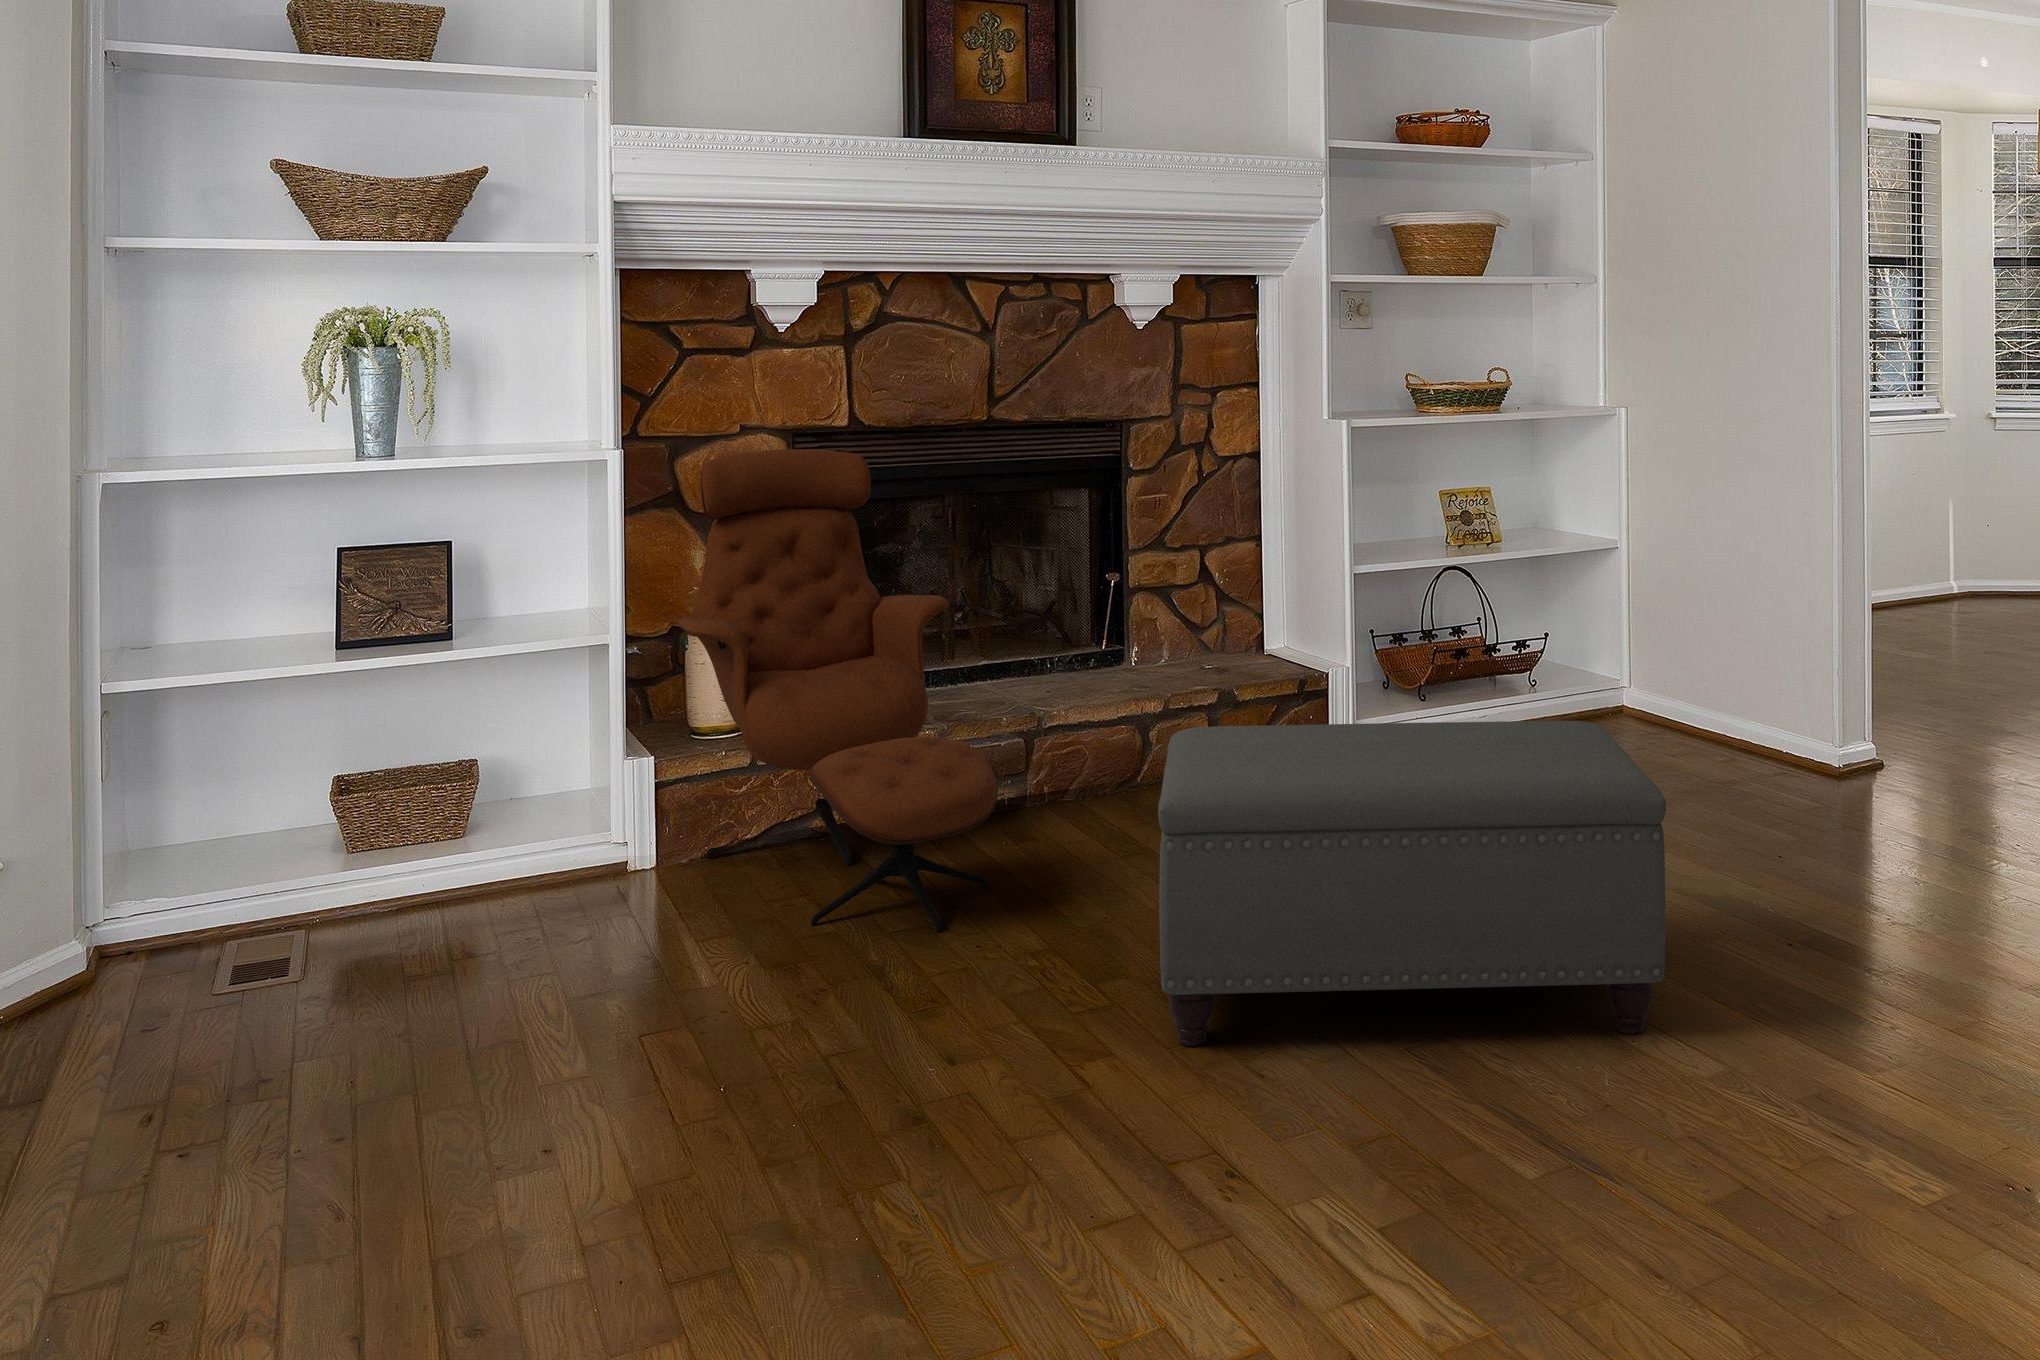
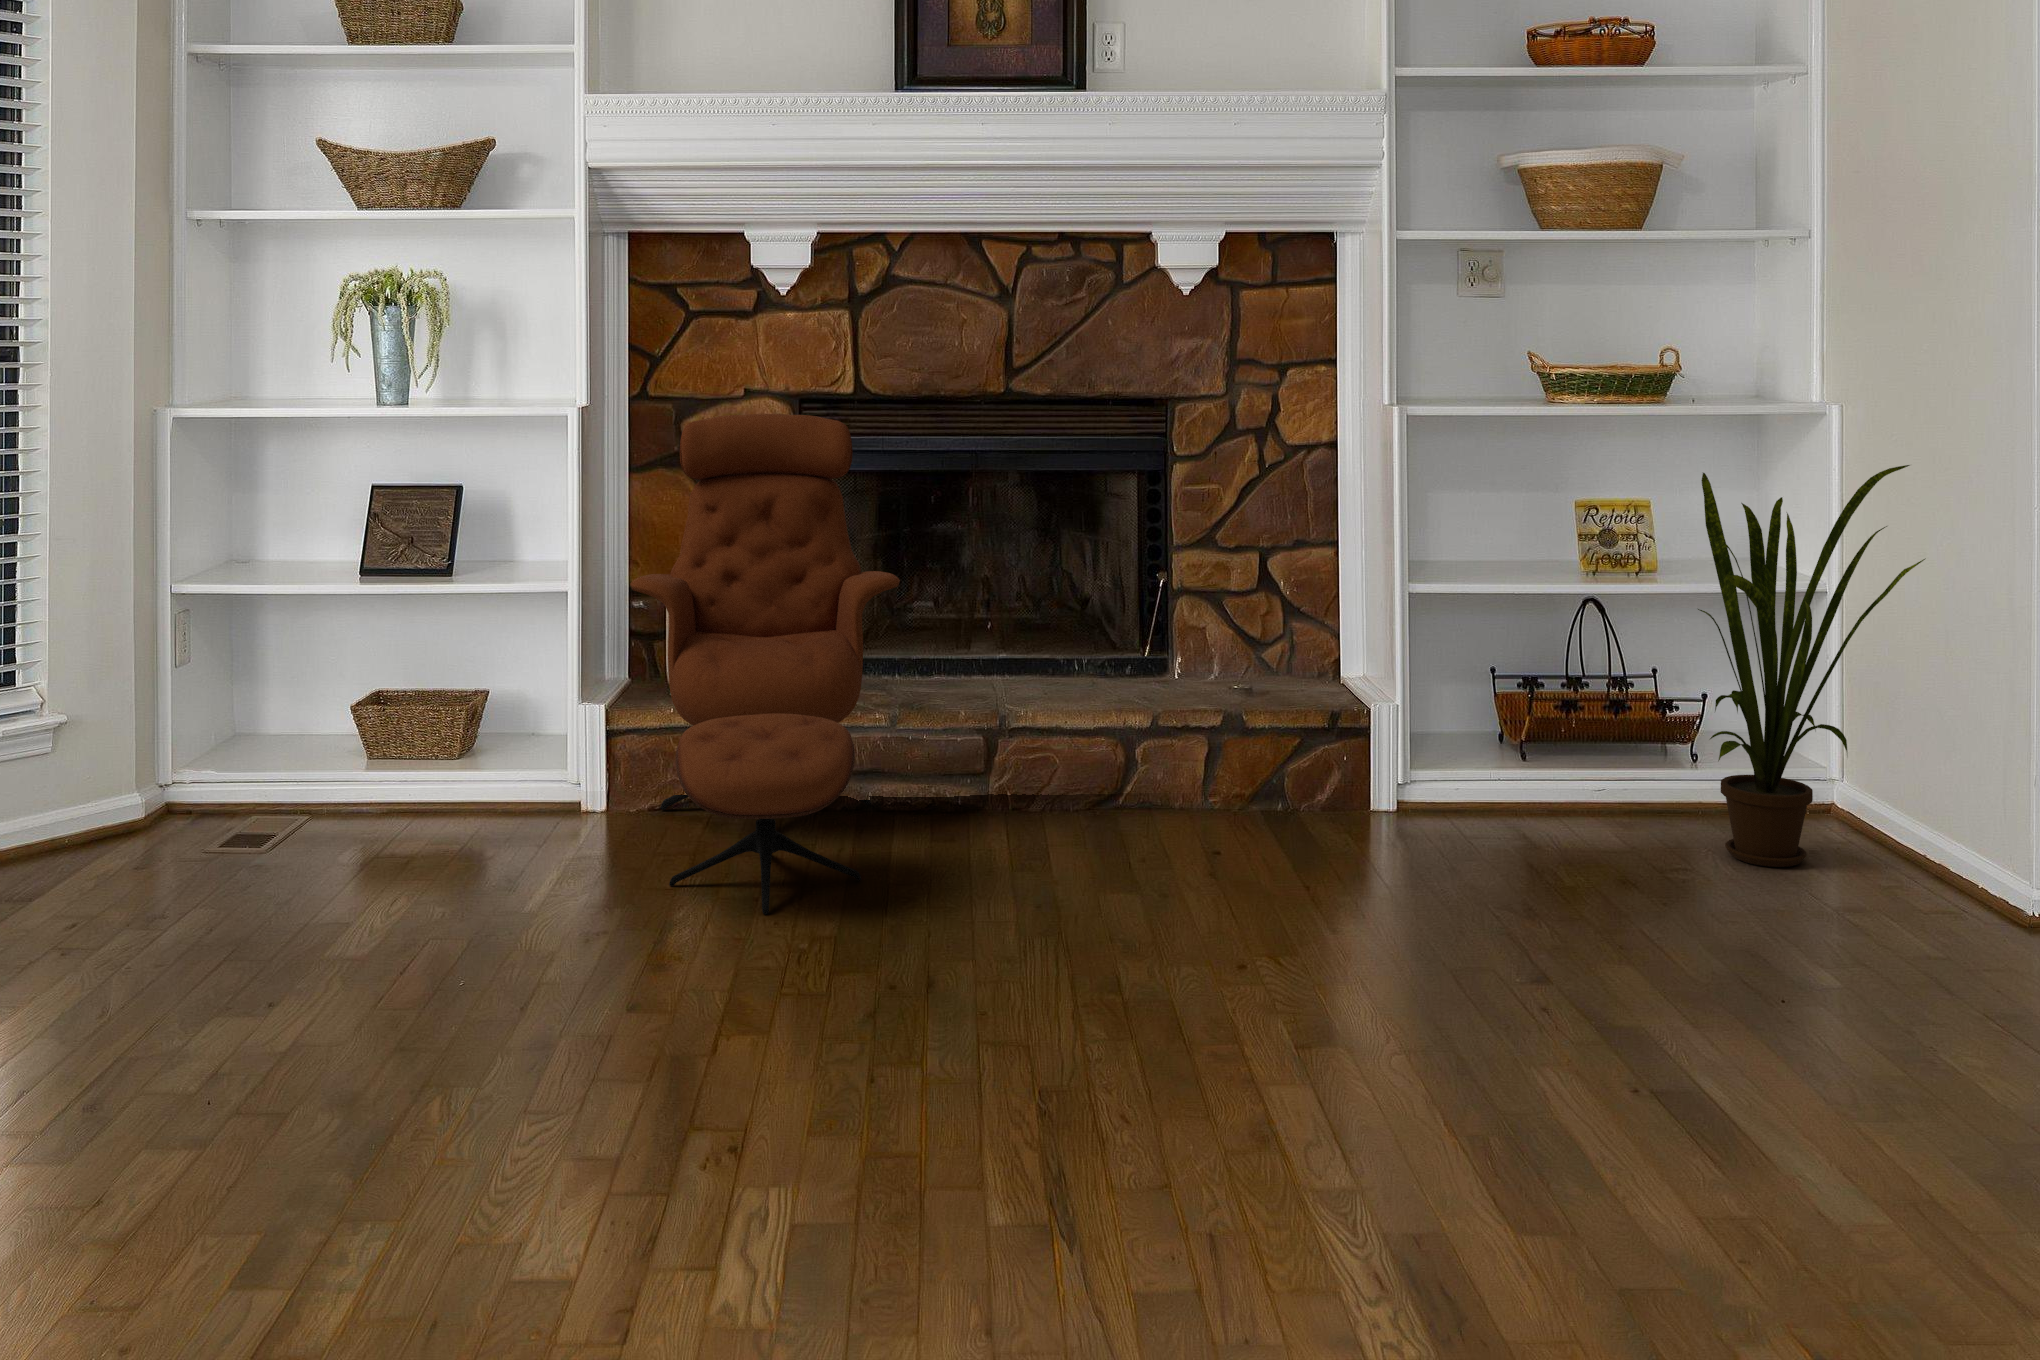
house plant: none [1566,448,1722,754] -> present [1698,465,1925,867]
ottoman: present [1158,721,1666,1046] -> none [812,736,1446,1186]

